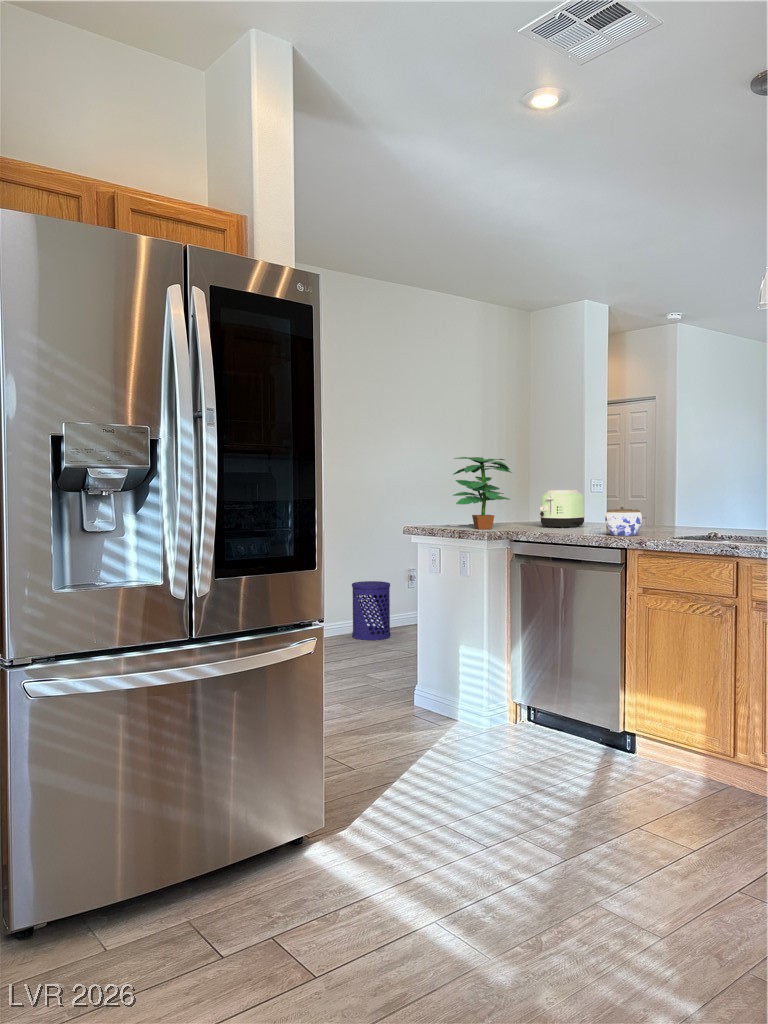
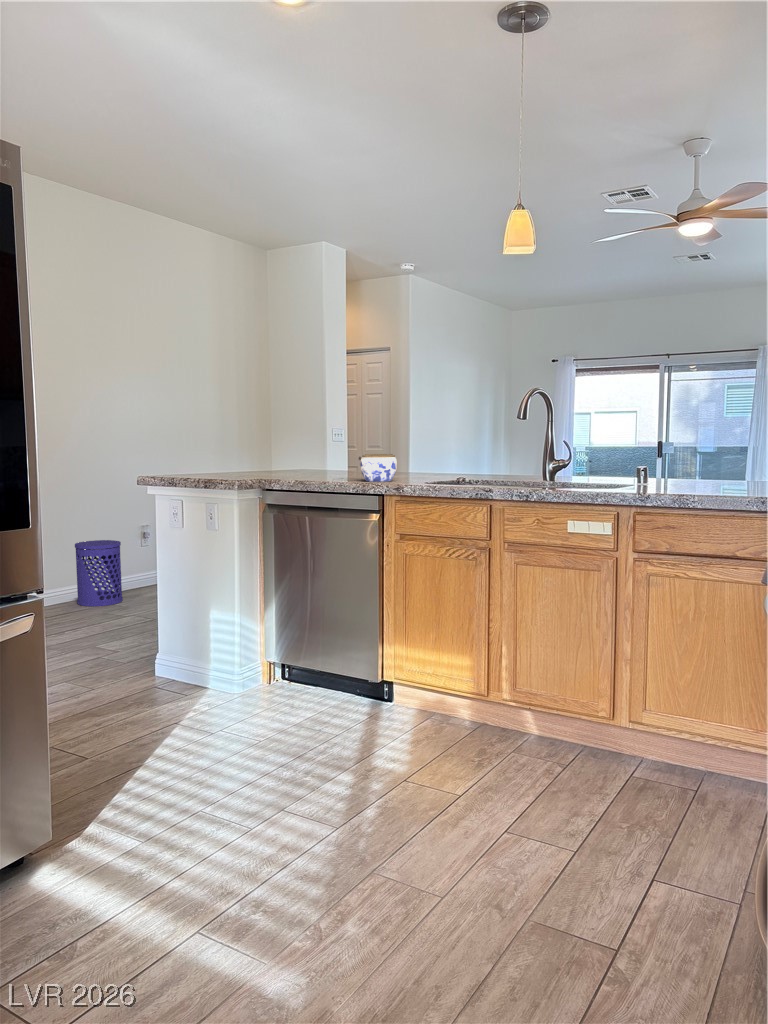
potted plant: present [453,457,512,529] -> none [192,398,260,478]
toaster: present [540,490,585,528] -> none [288,436,335,476]

